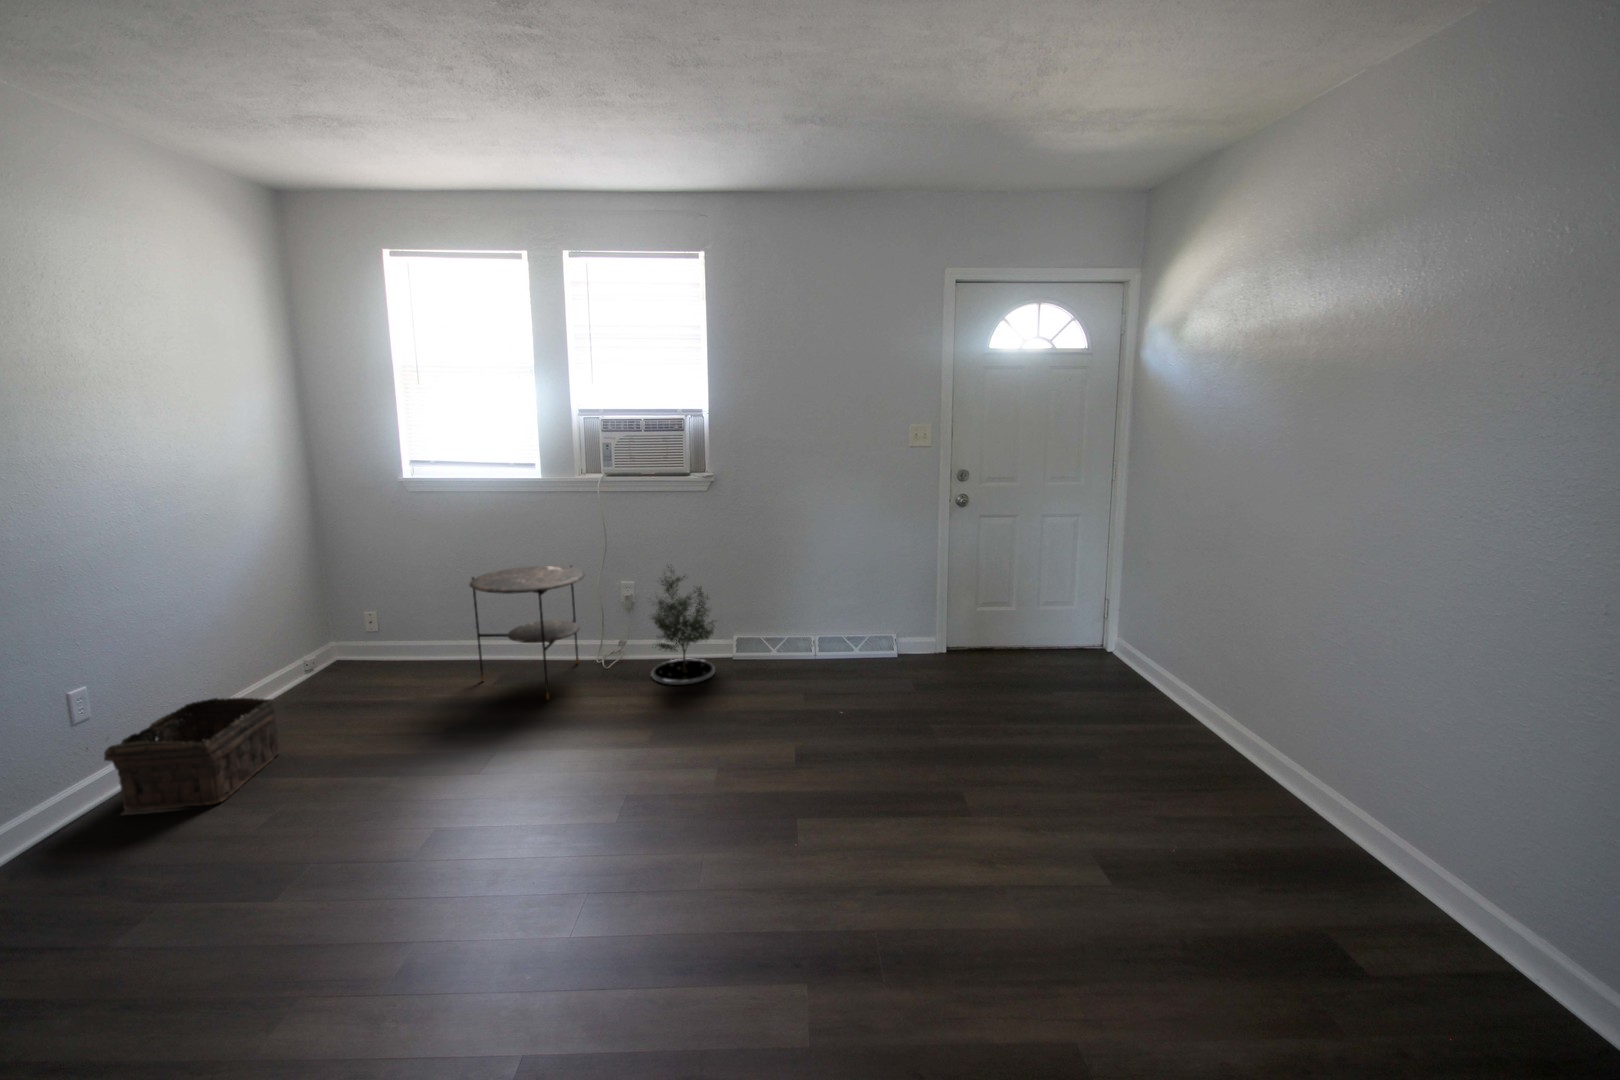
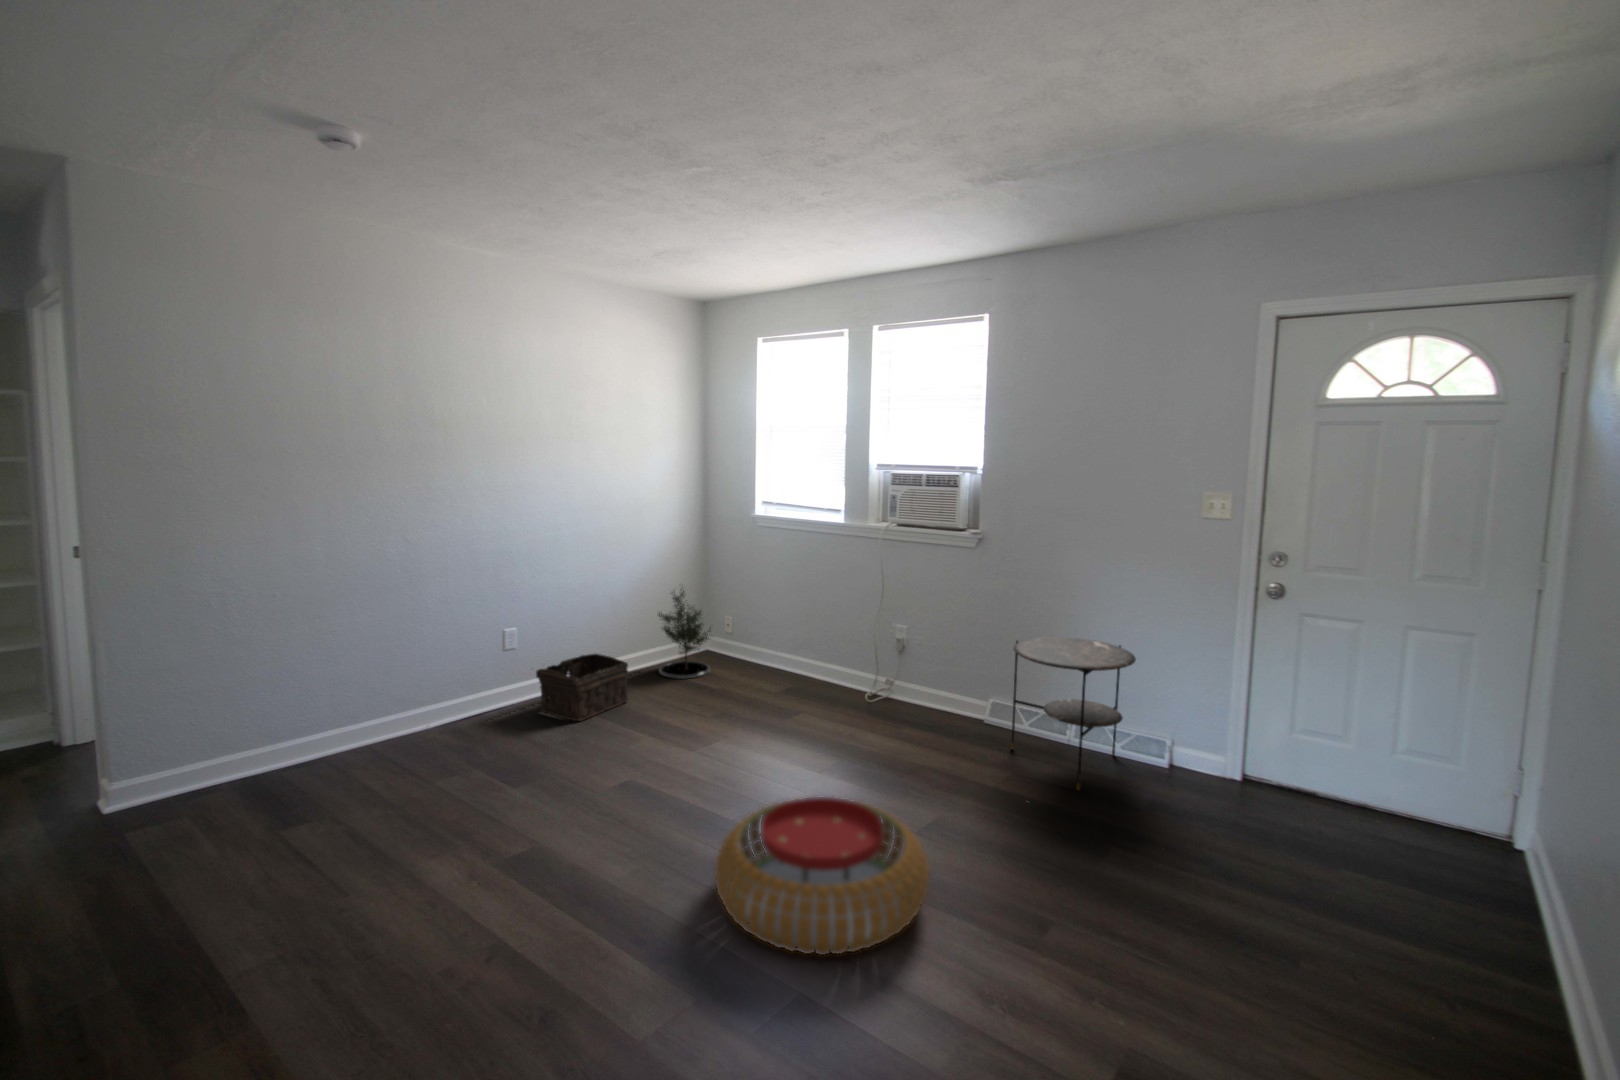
side table: present [469,566,584,700] -> present [1011,637,1136,790]
potted tree: present [651,567,717,685] -> present [658,591,711,679]
pouf: none [653,763,893,952] -> present [715,797,929,955]

